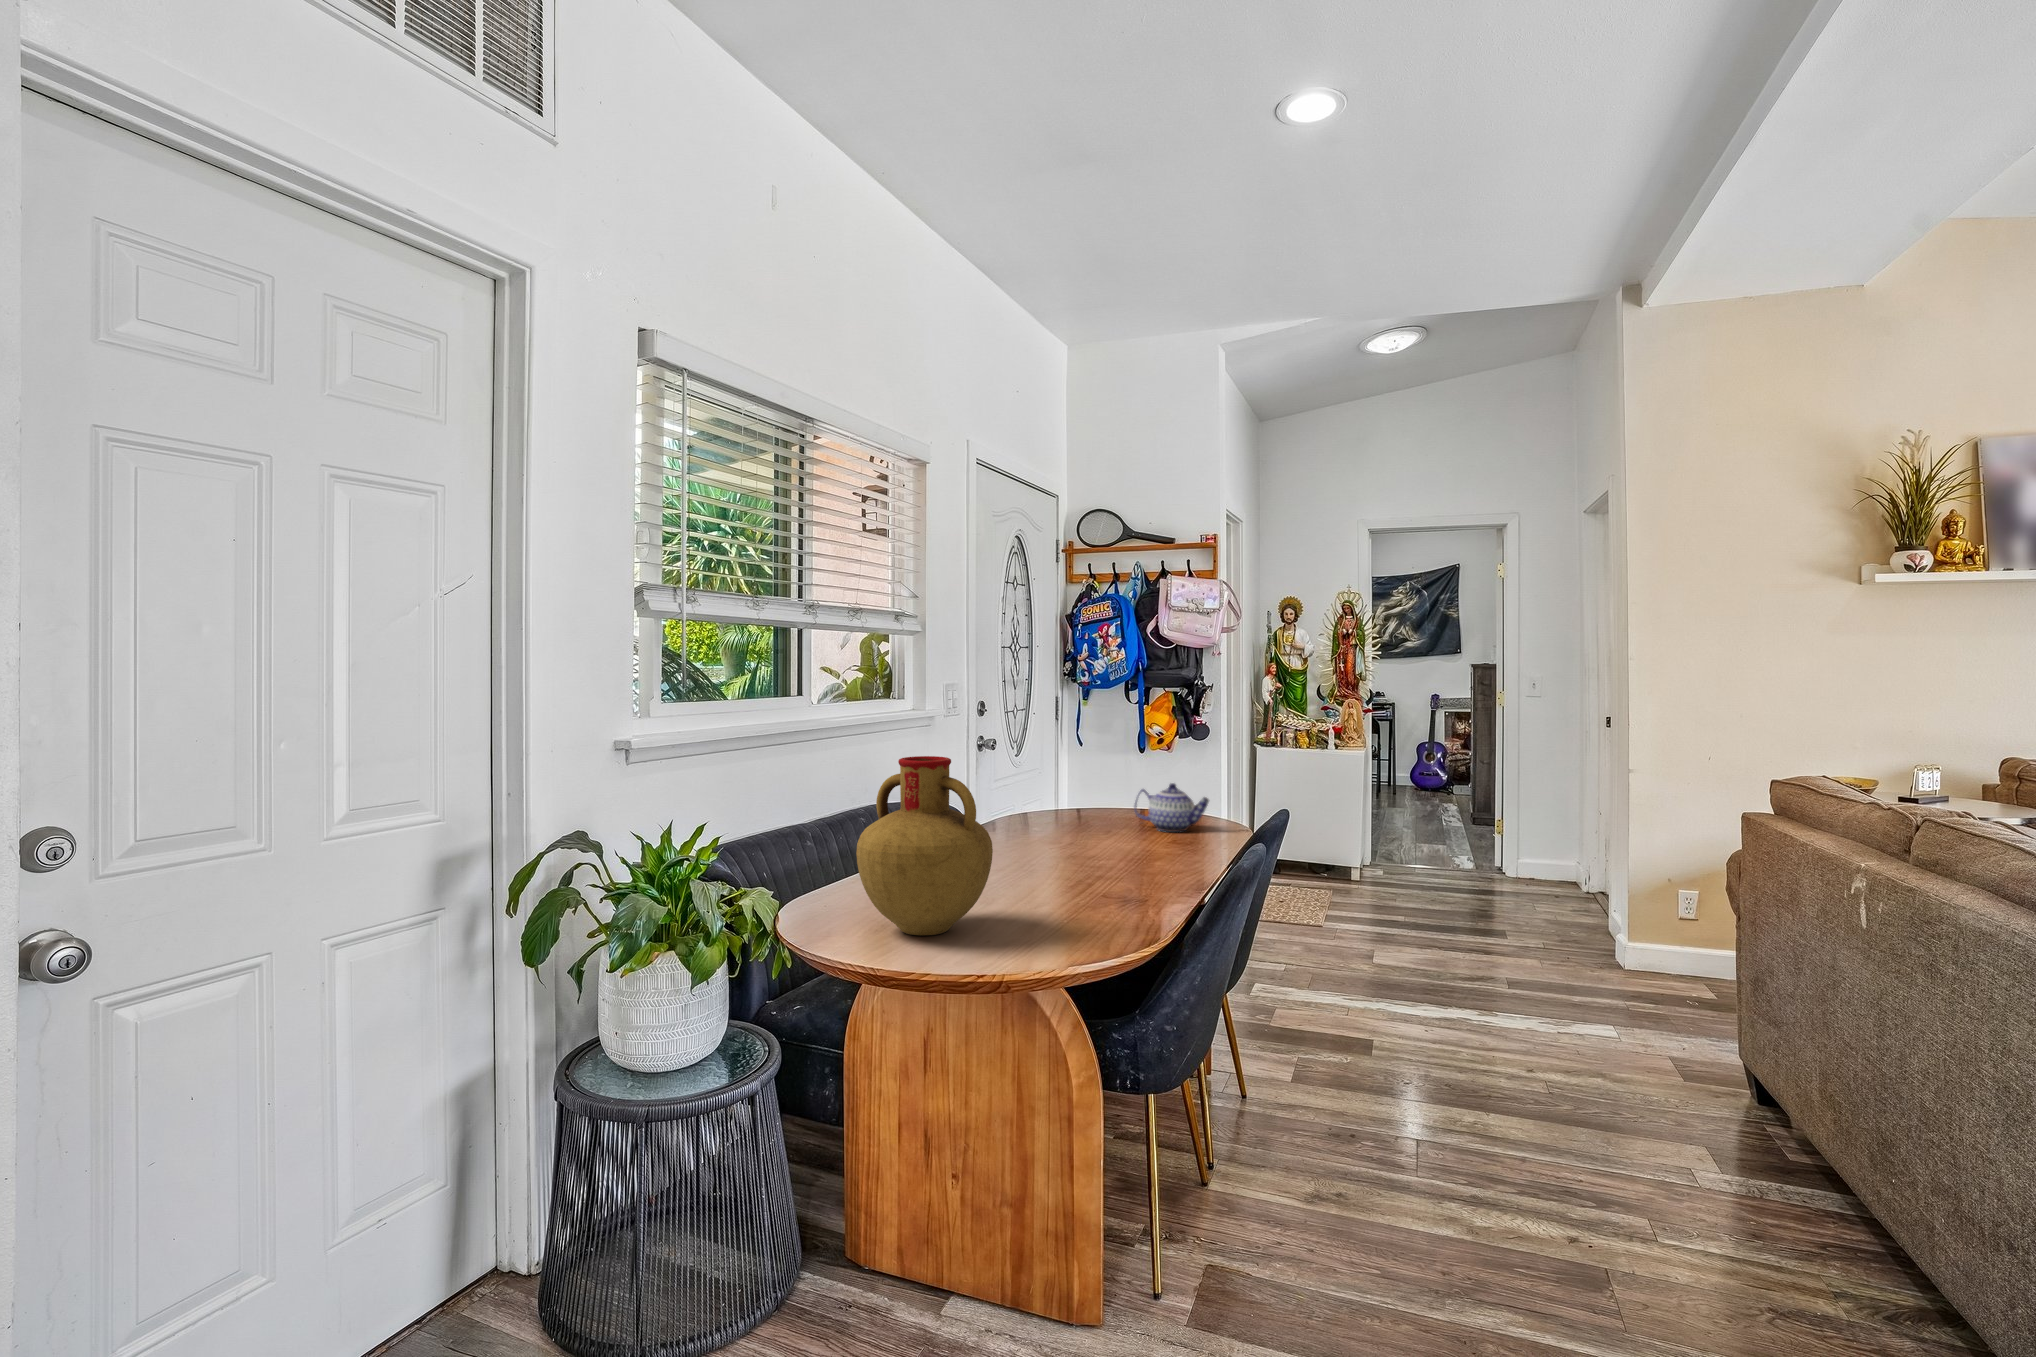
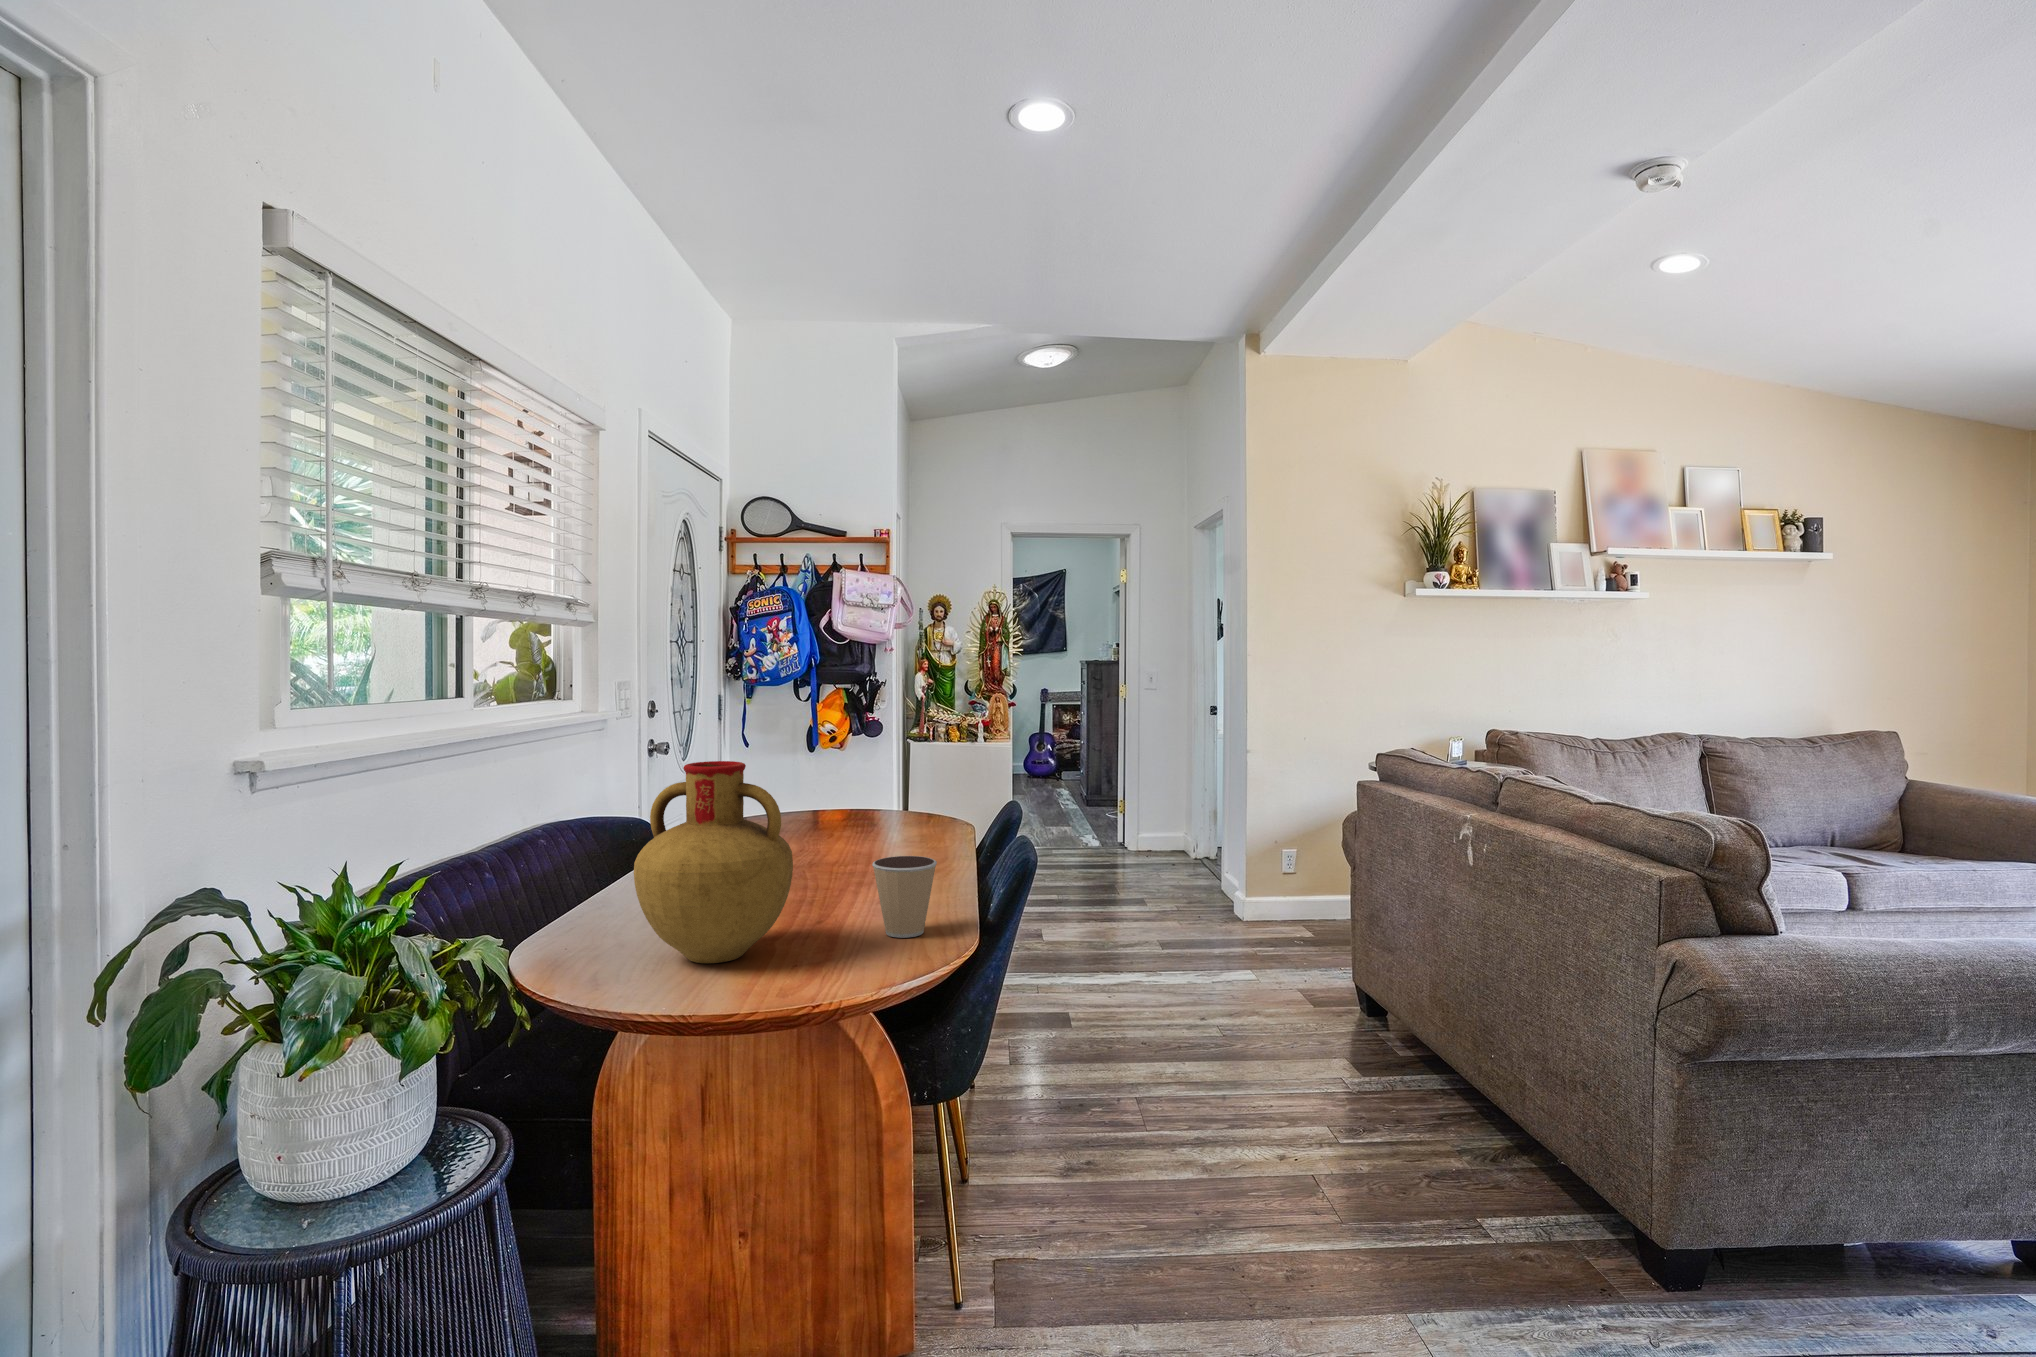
teapot: present [1134,783,1209,832] -> none [853,780,932,830]
coffee cup: none [1070,855,1133,933] -> present [872,856,937,938]

